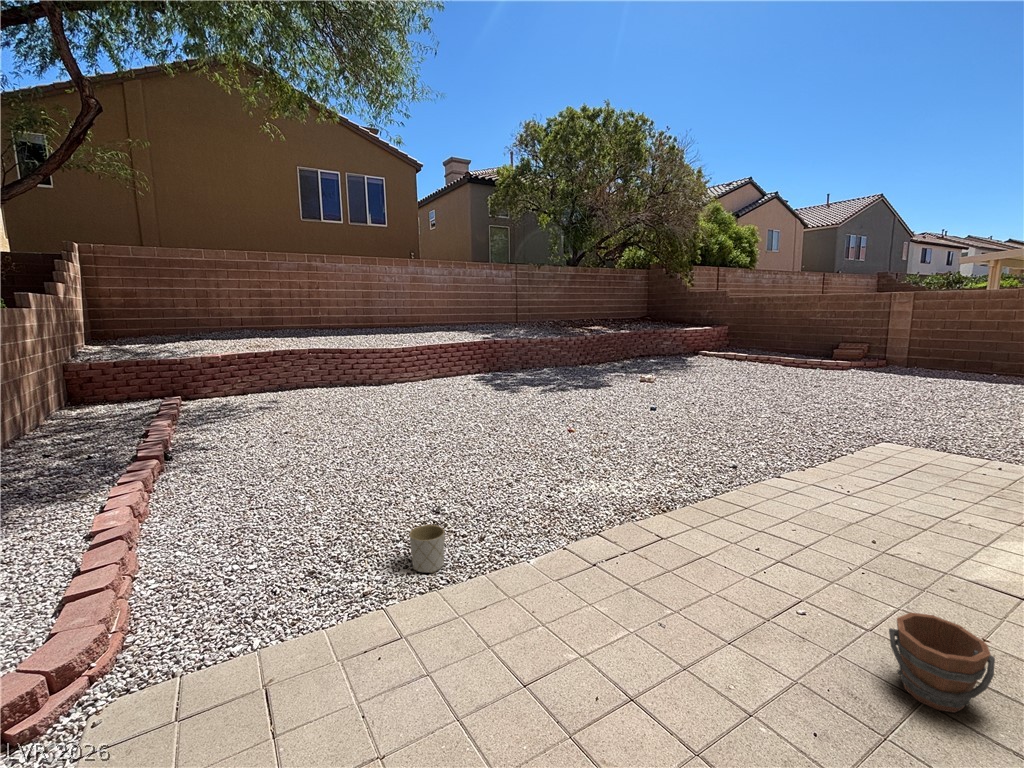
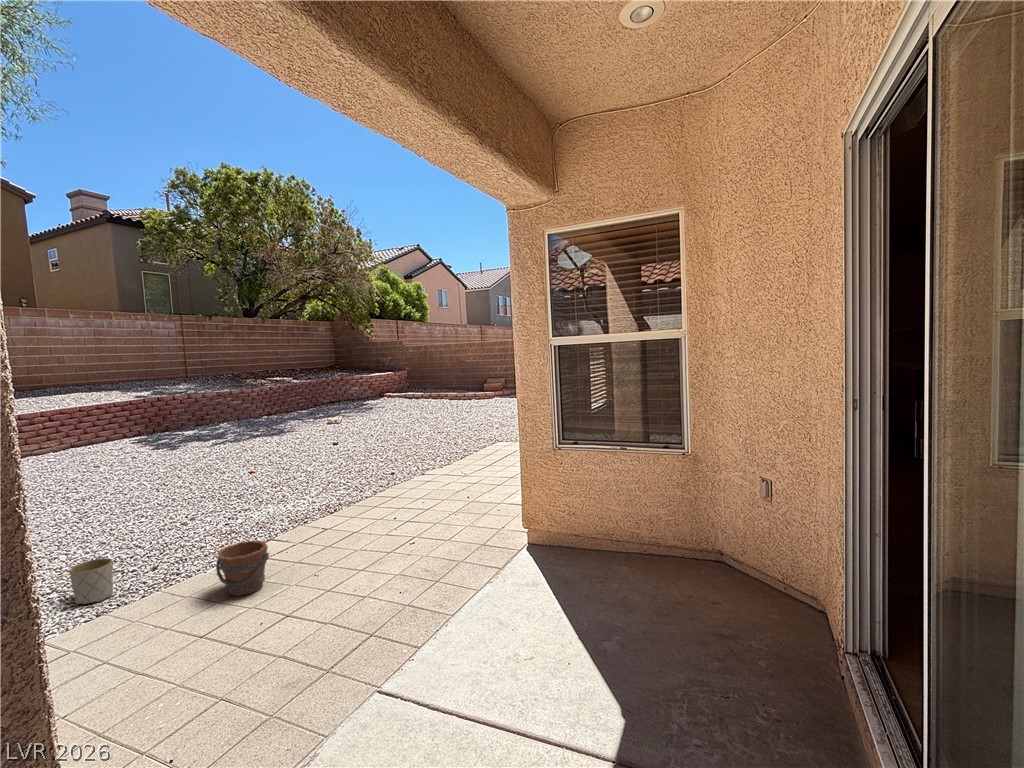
bucket: present [889,613,995,713] -> present [216,541,269,596]

